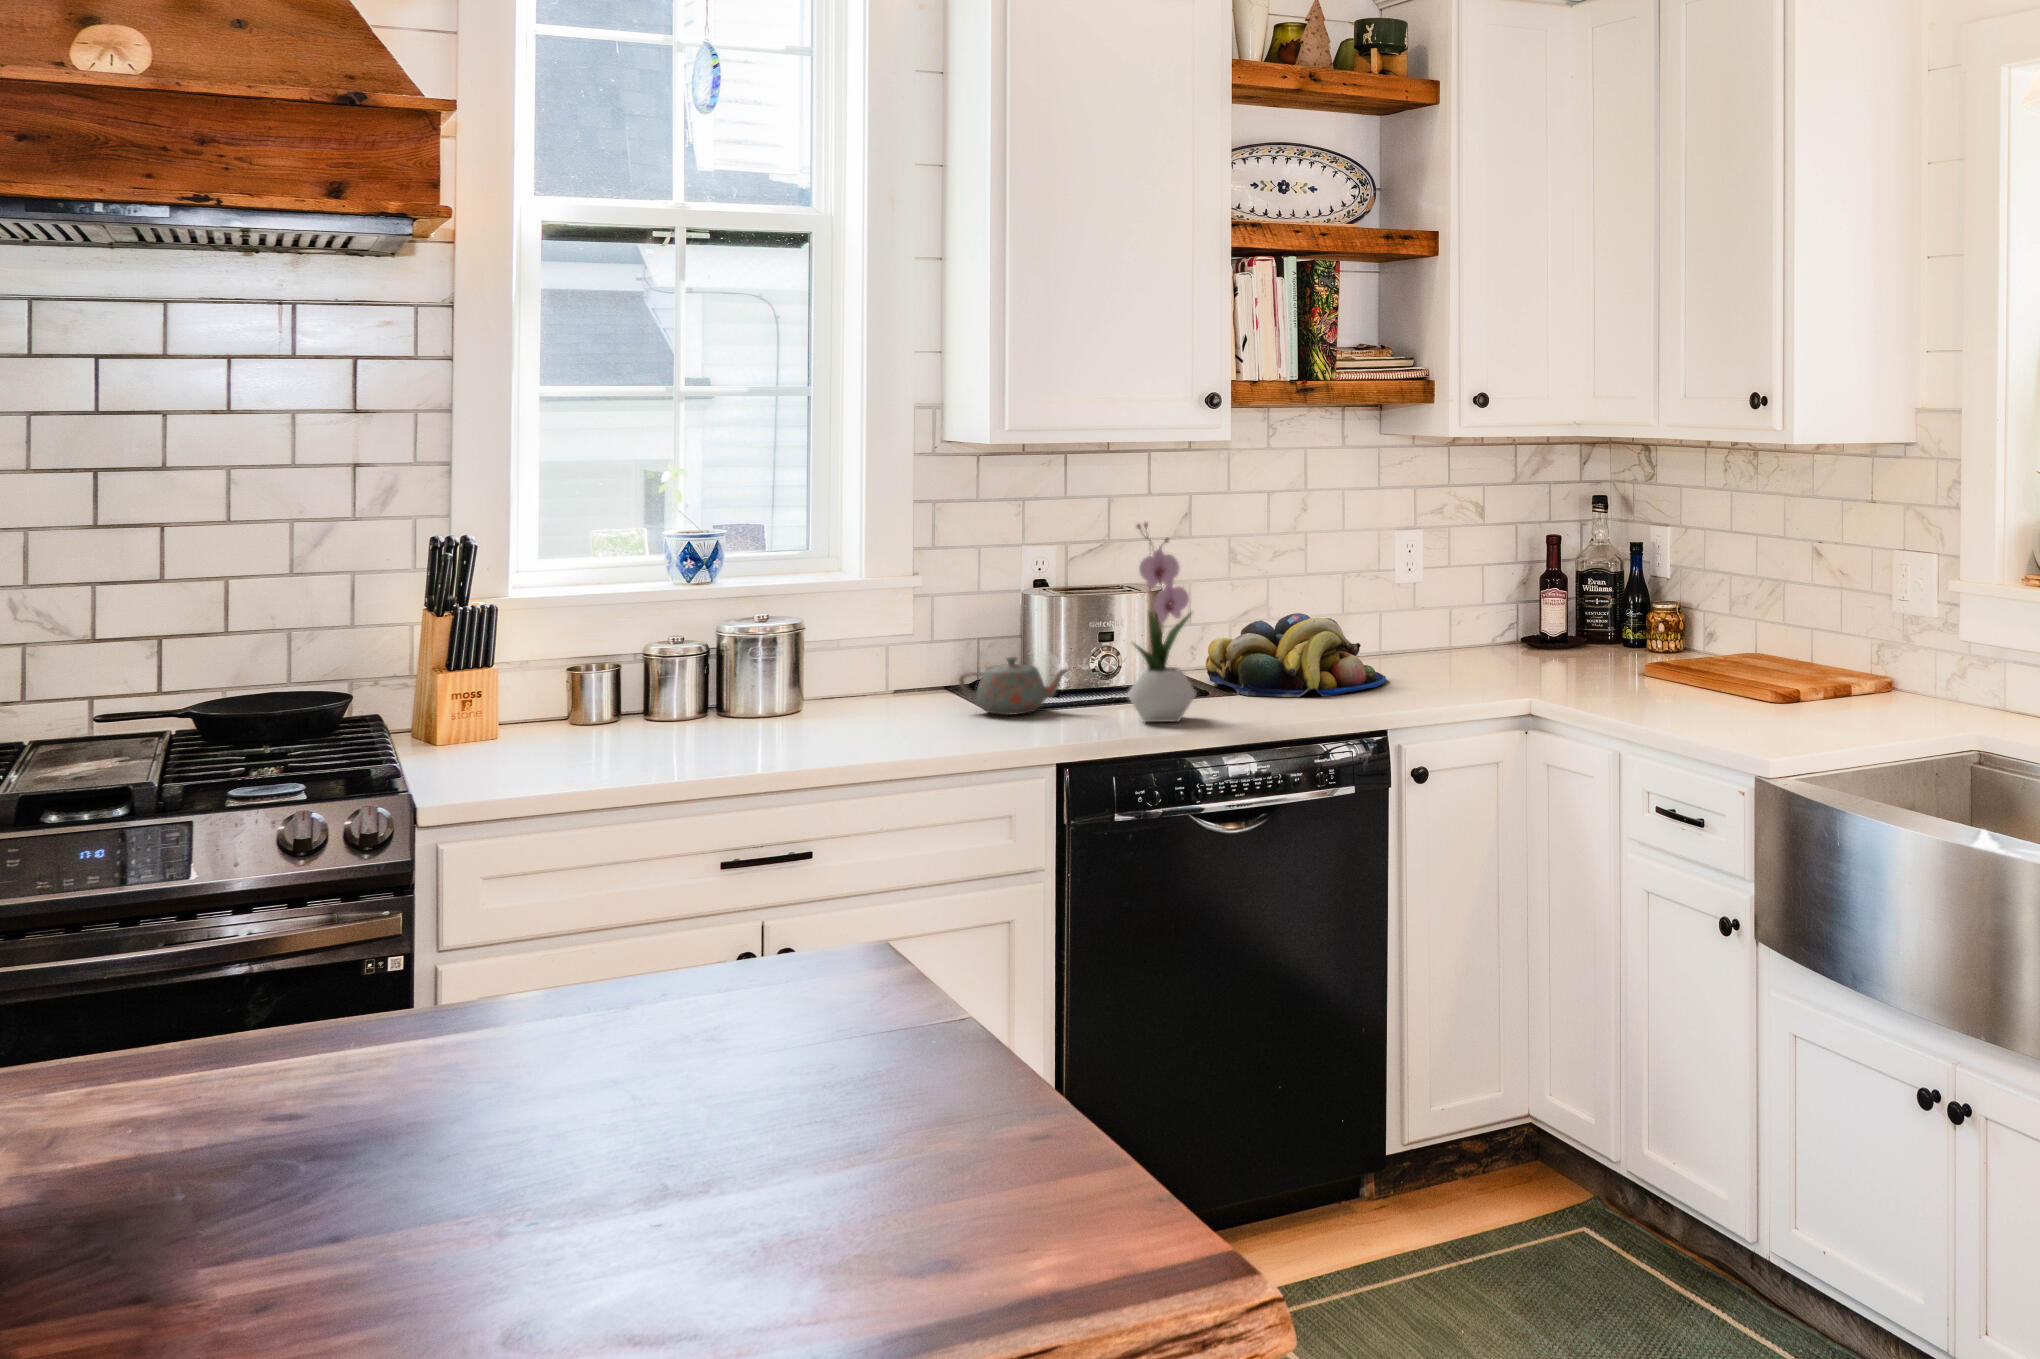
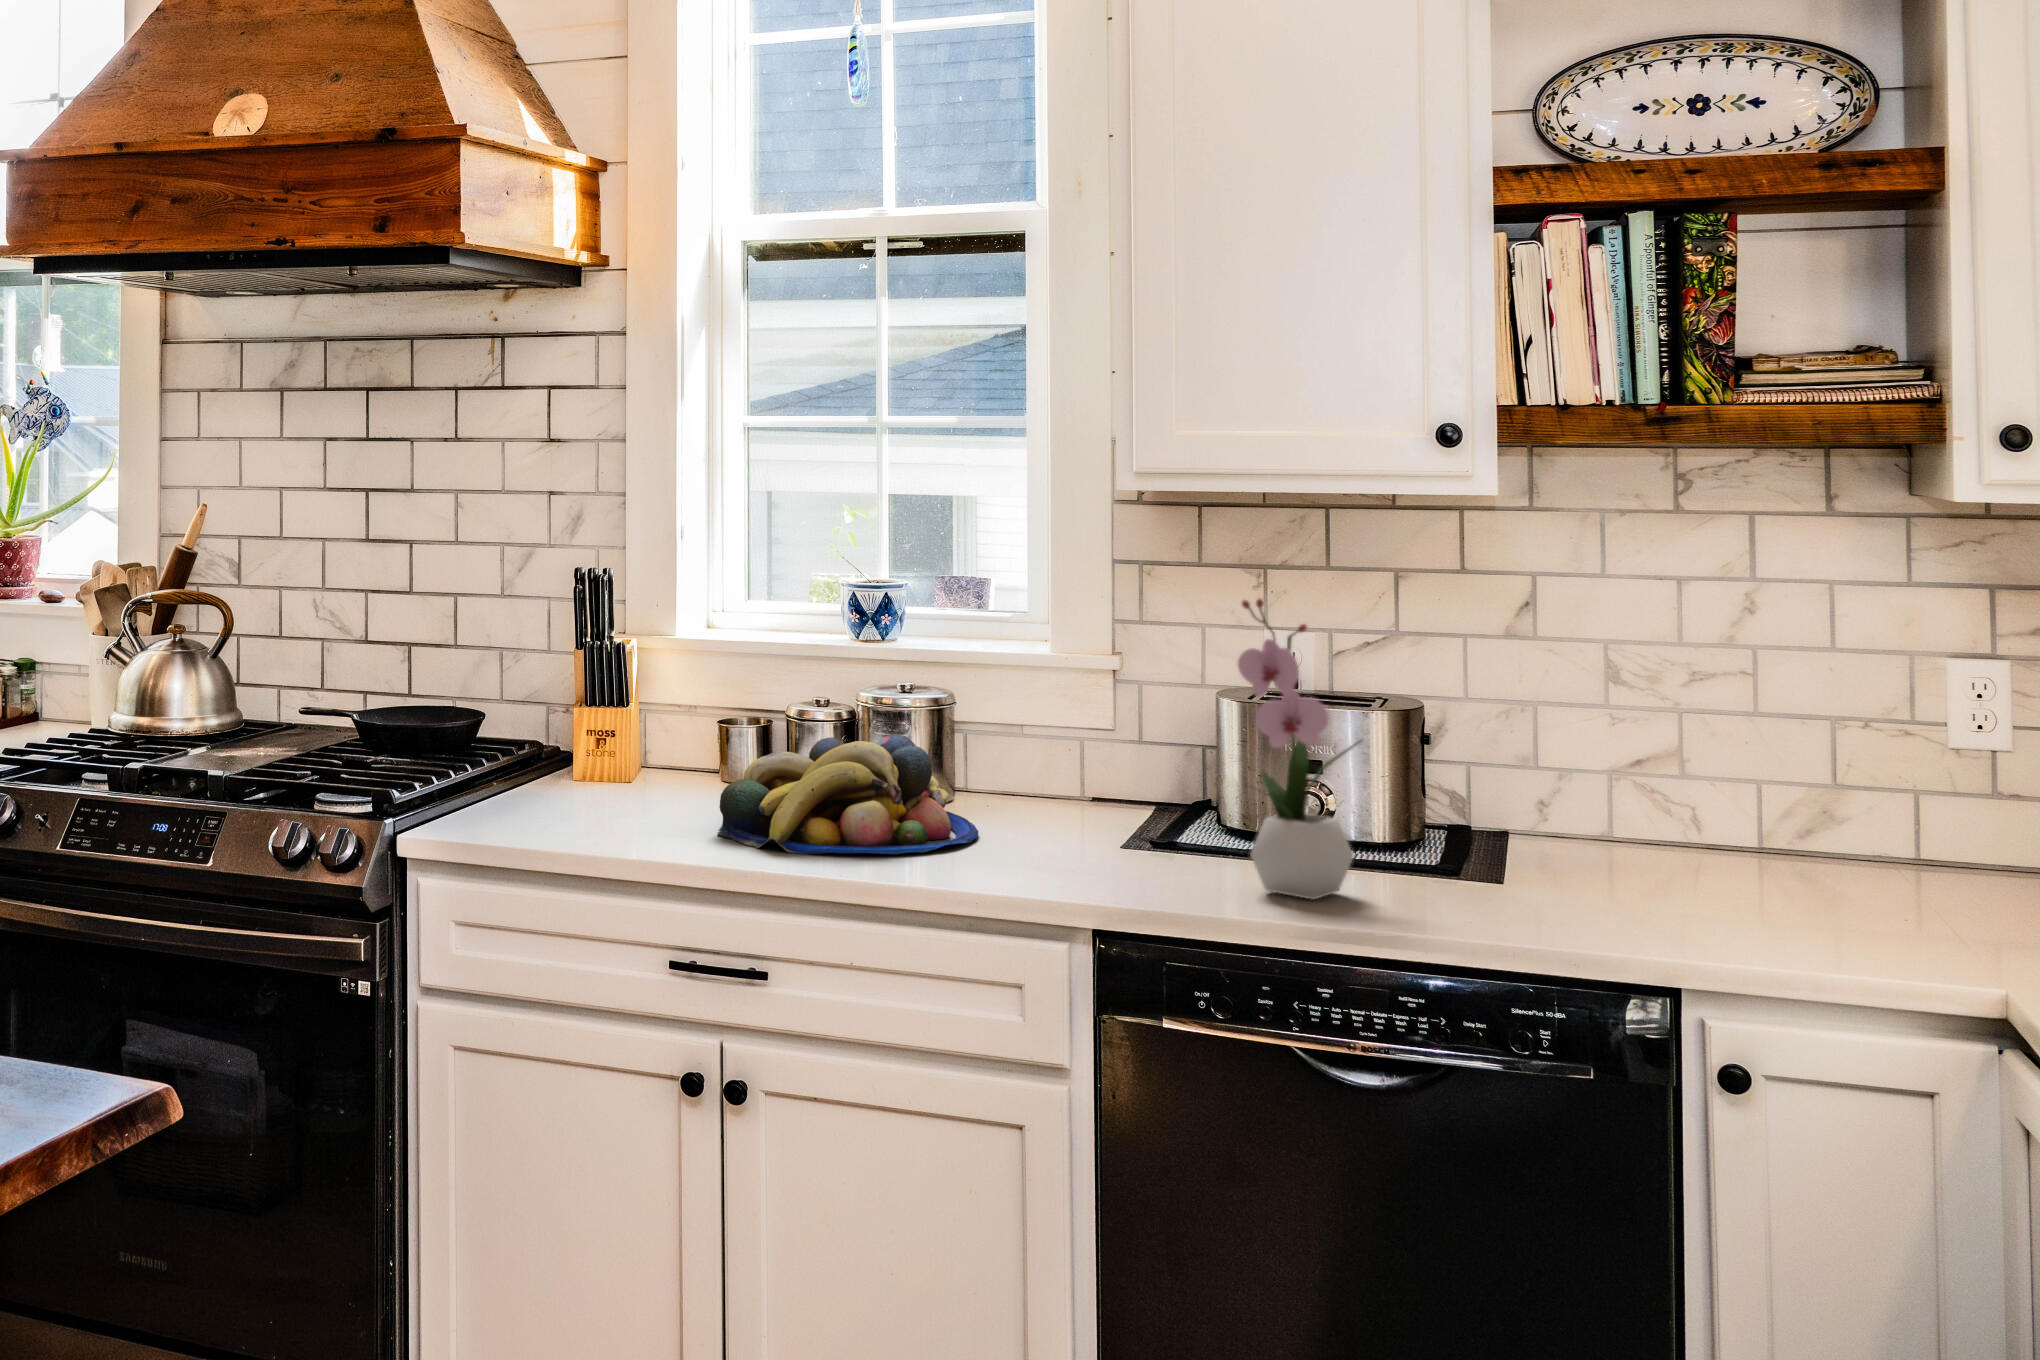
fruit bowl: present [1206,613,1386,697] -> present [718,734,978,854]
teapot: present [959,657,1068,715] -> none [1090,772,1219,852]

